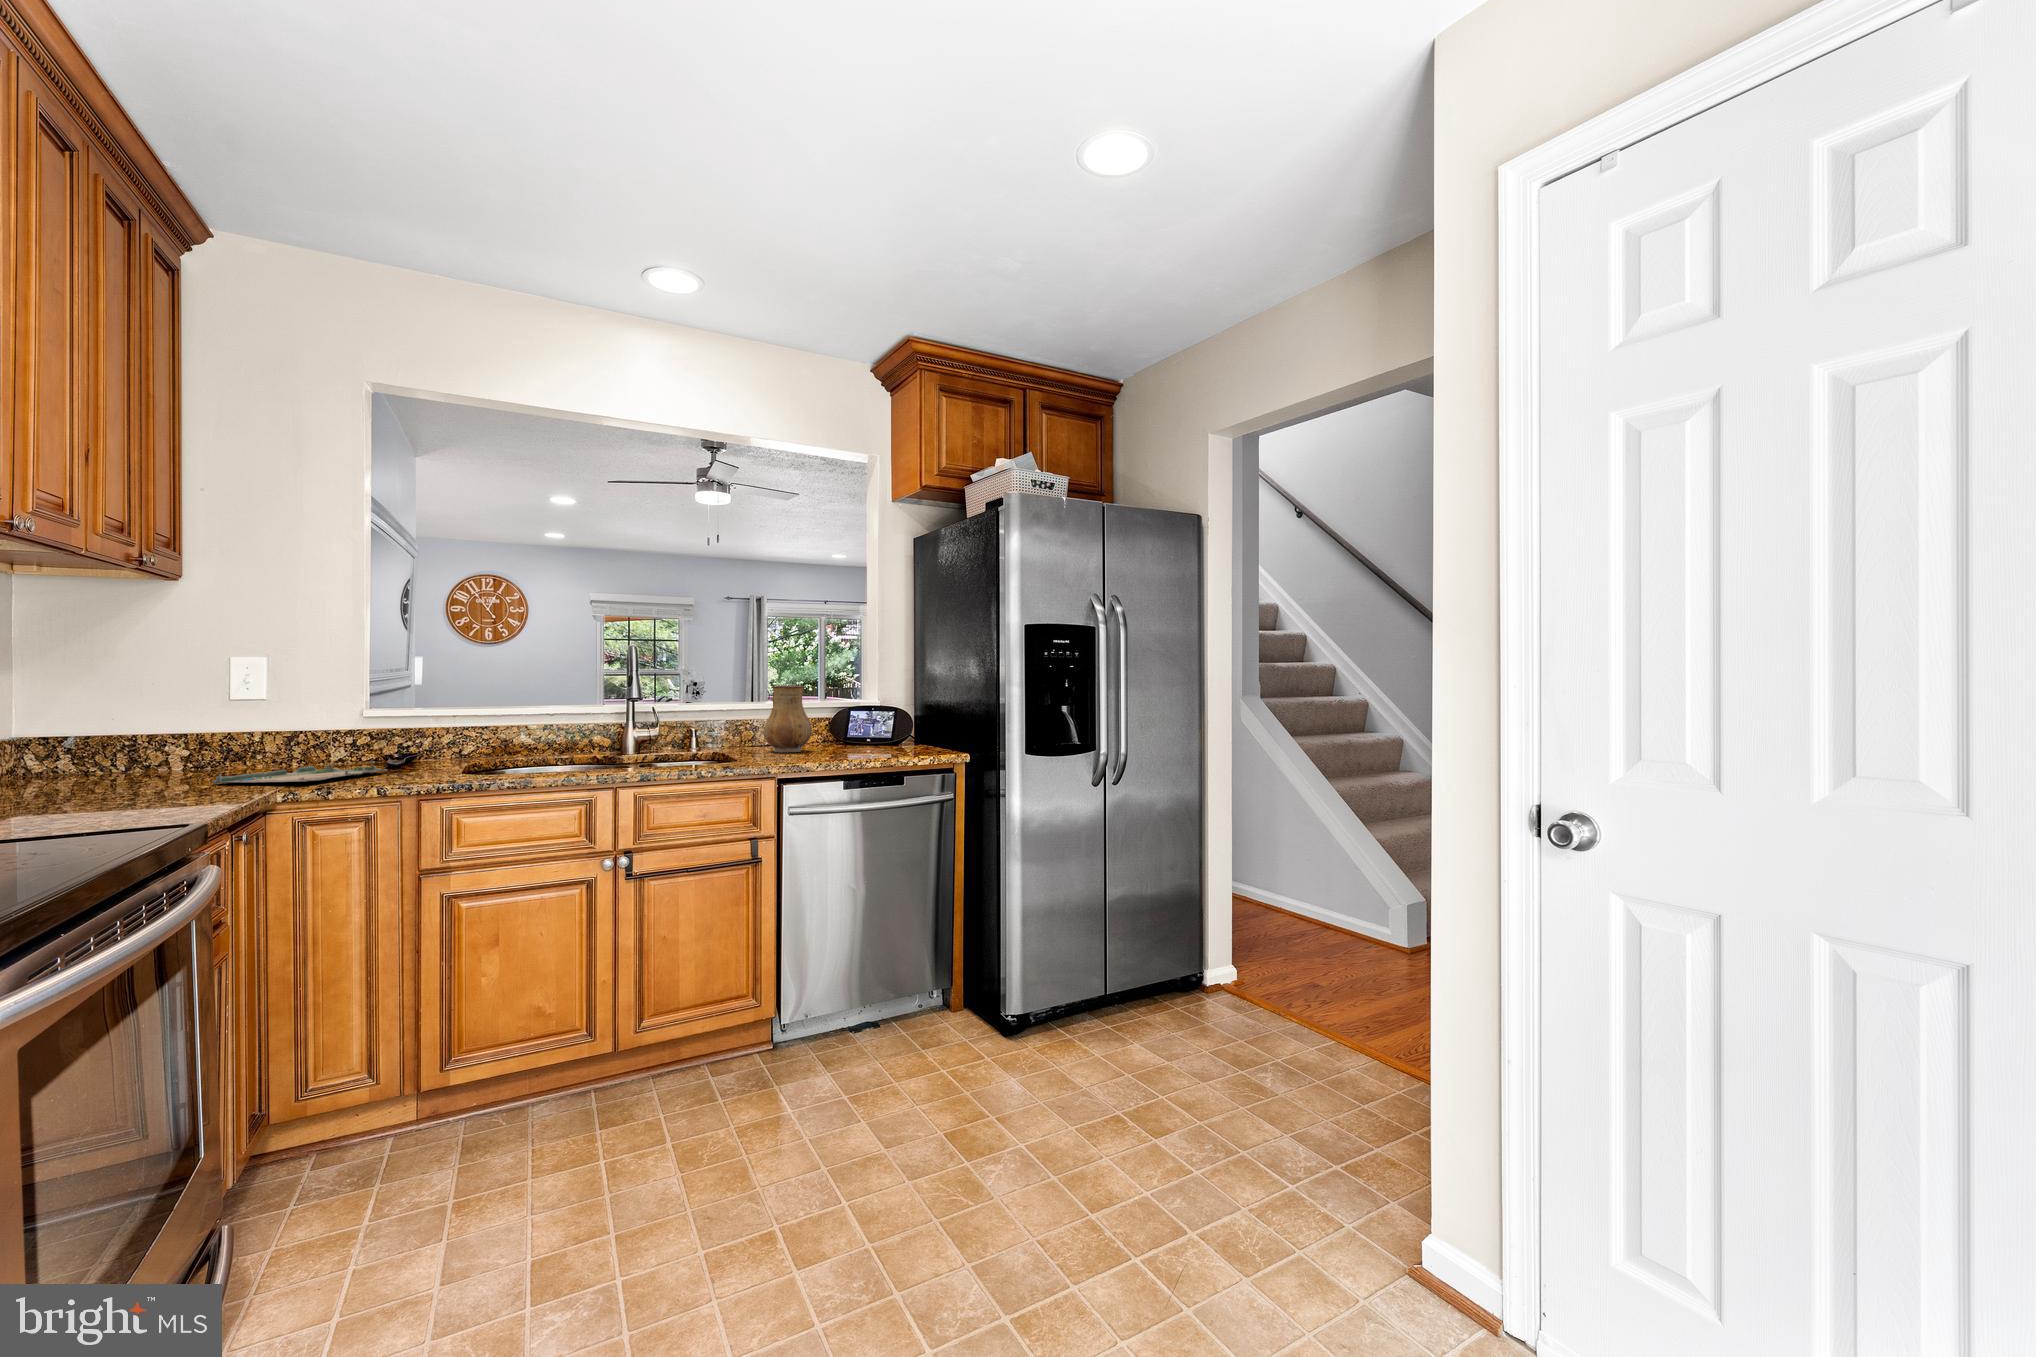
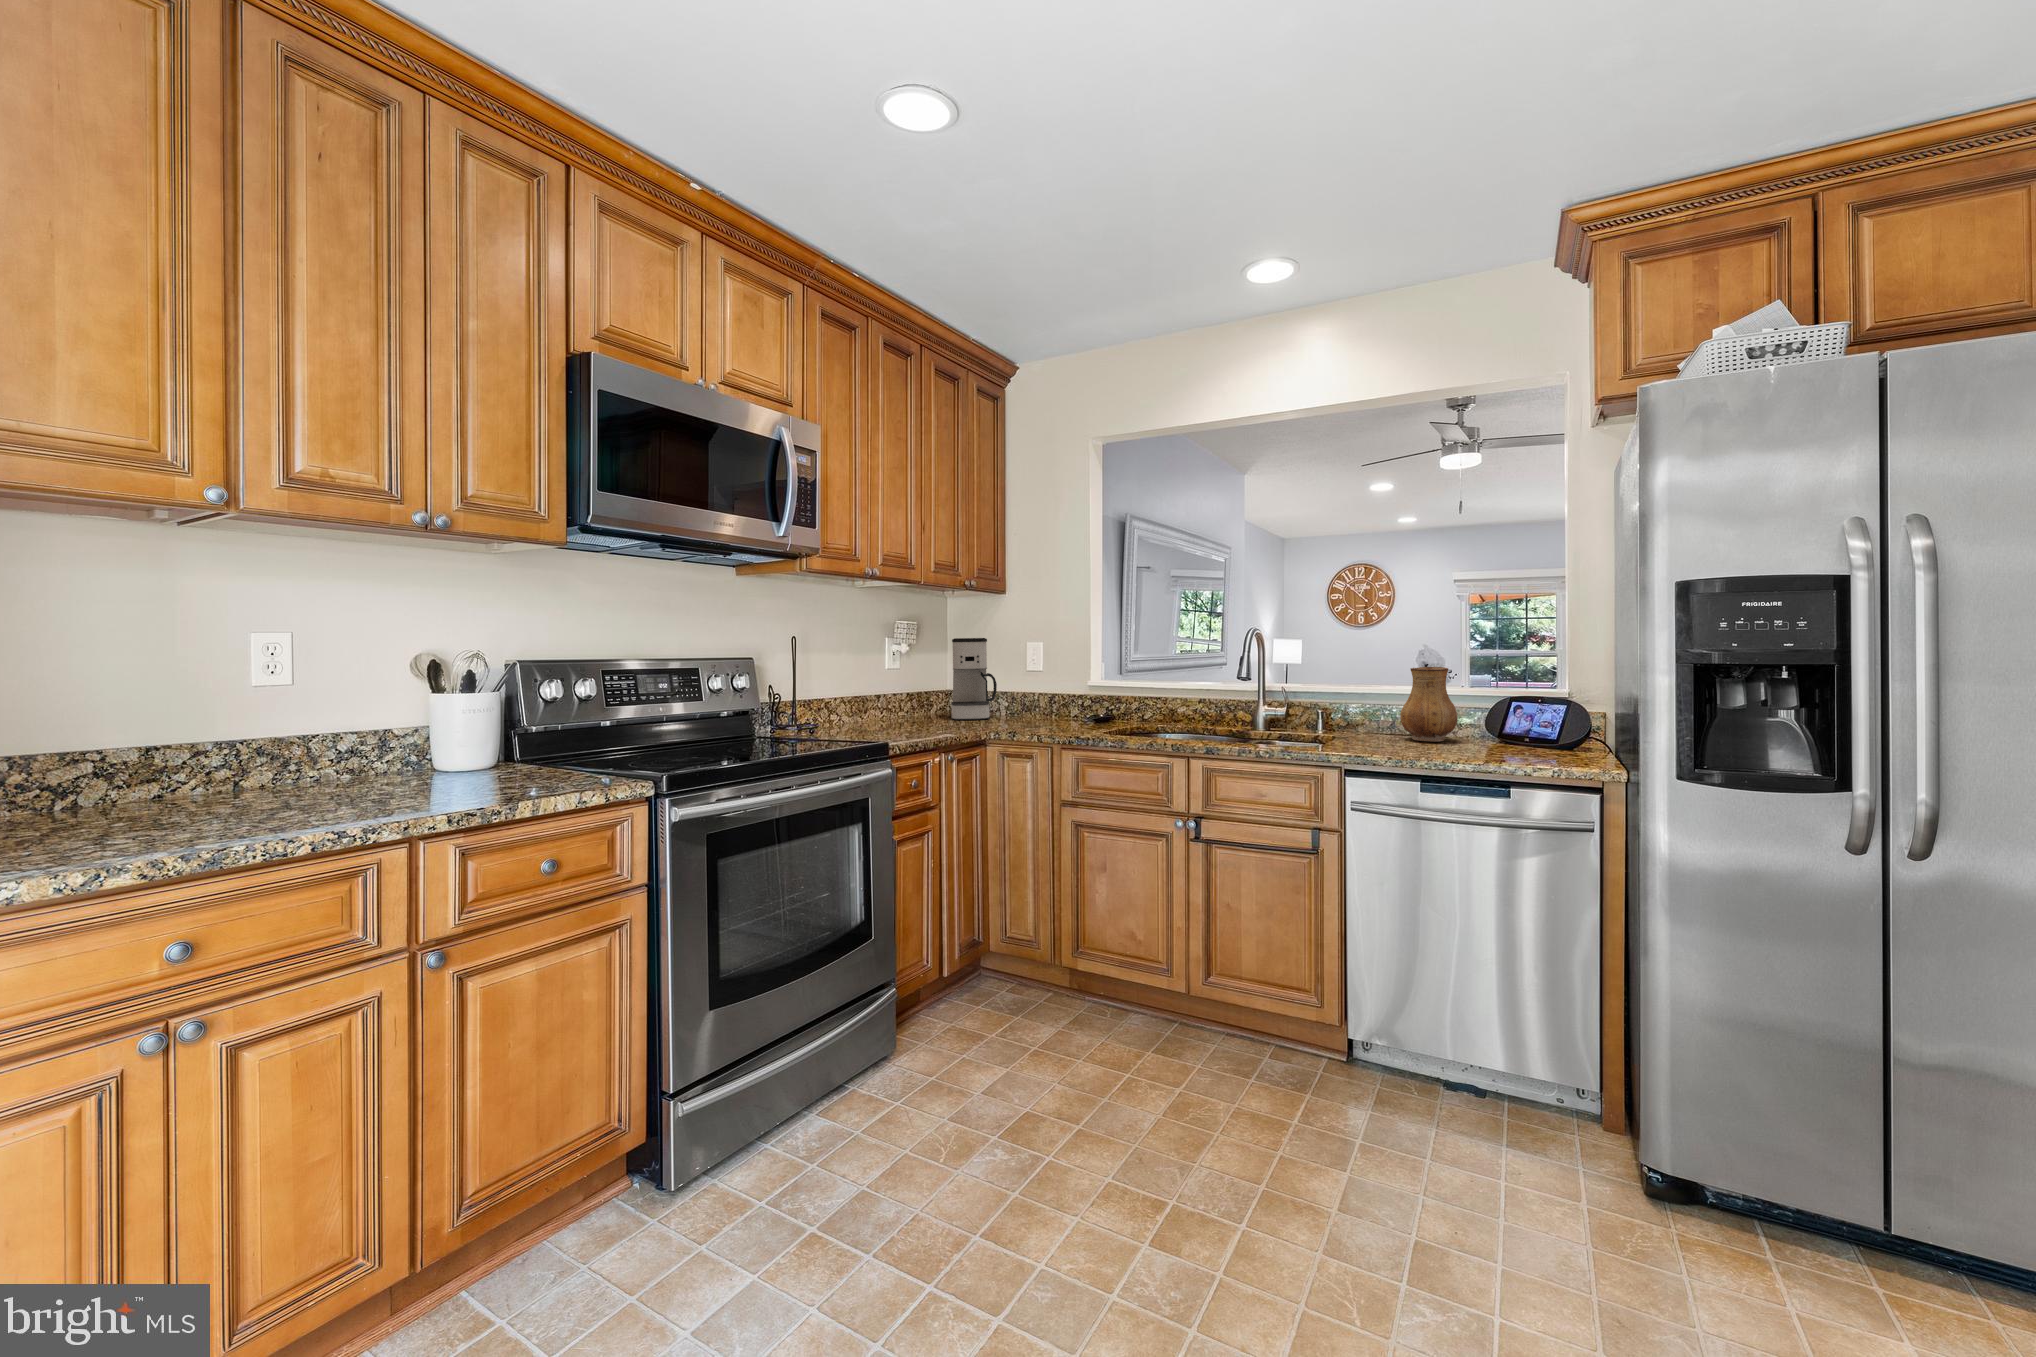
coffee maker: none [57,644,176,783] -> present [951,638,997,720]
tray: present [212,761,387,784] -> none [986,717,1080,732]

